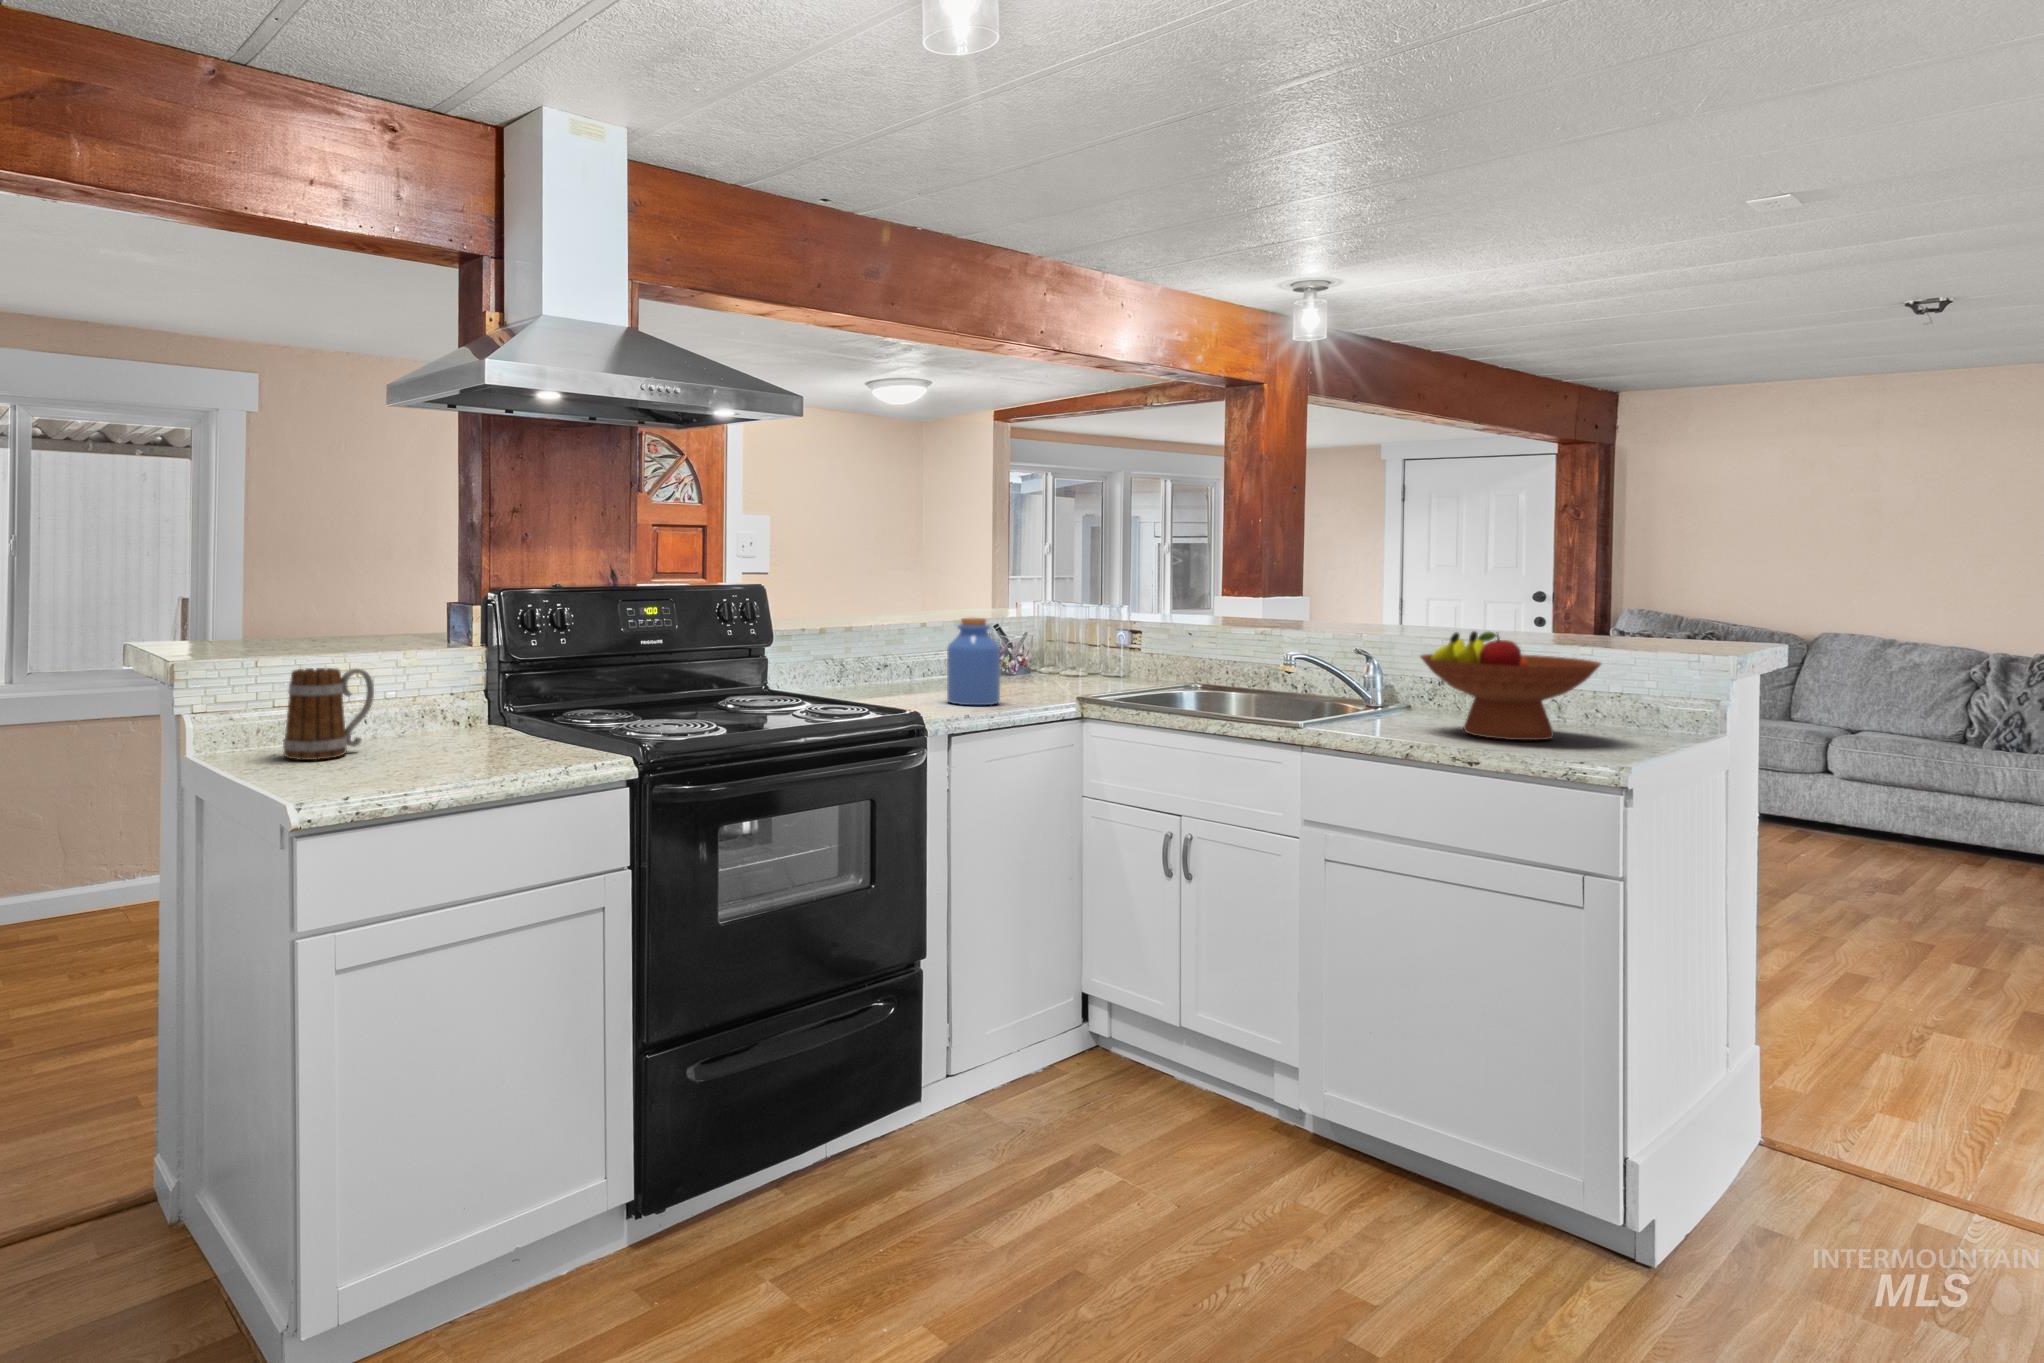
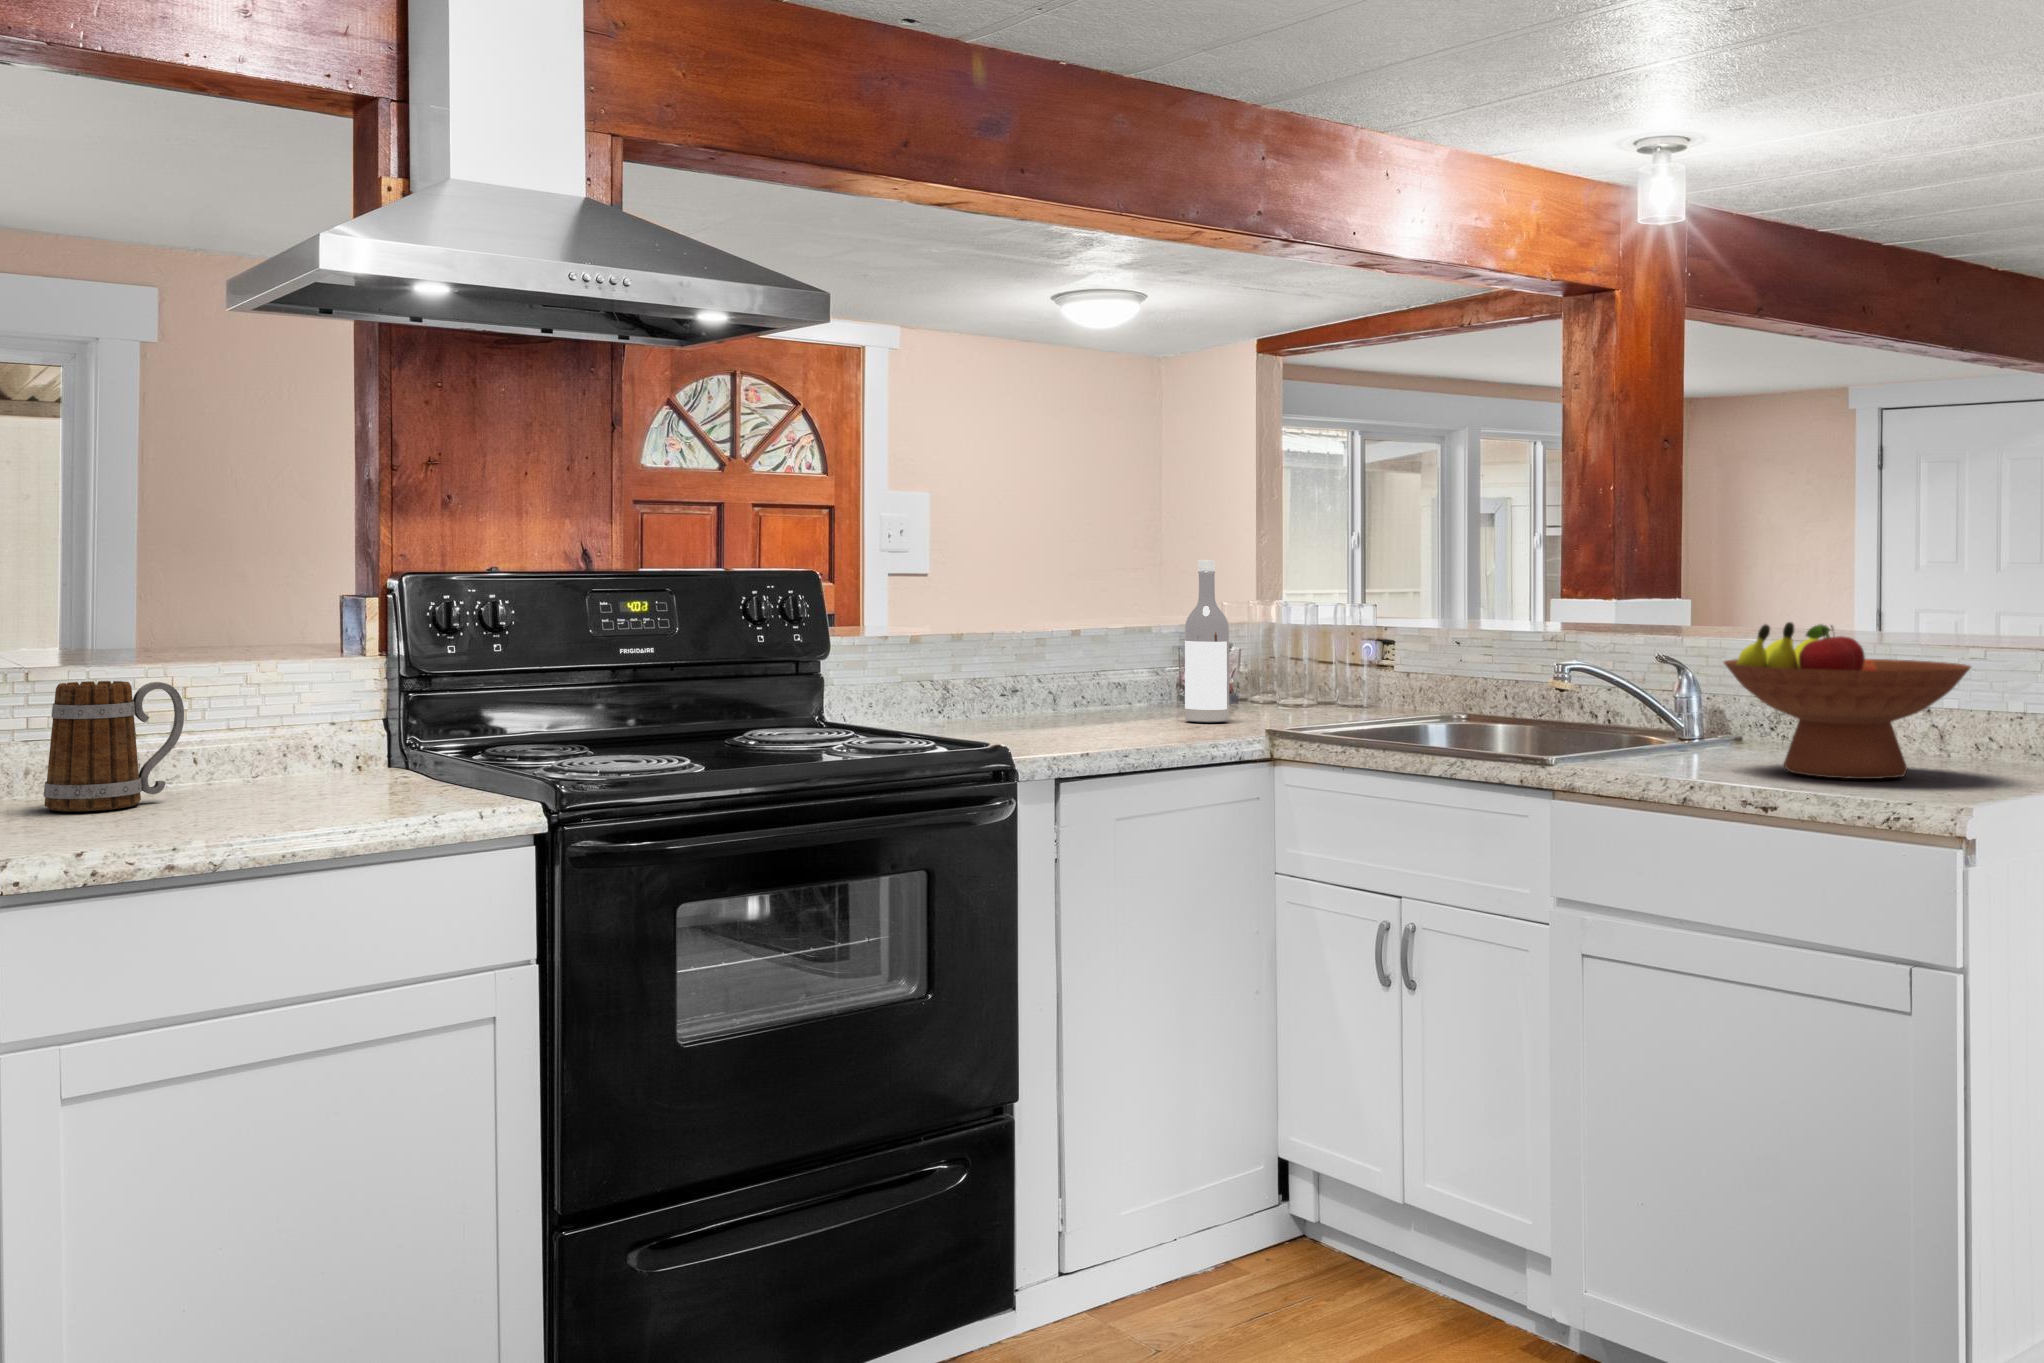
wine bottle: none [1004,575,1035,688] -> present [1185,560,1229,723]
jar: present [947,618,1000,705] -> none [1076,617,1152,742]

